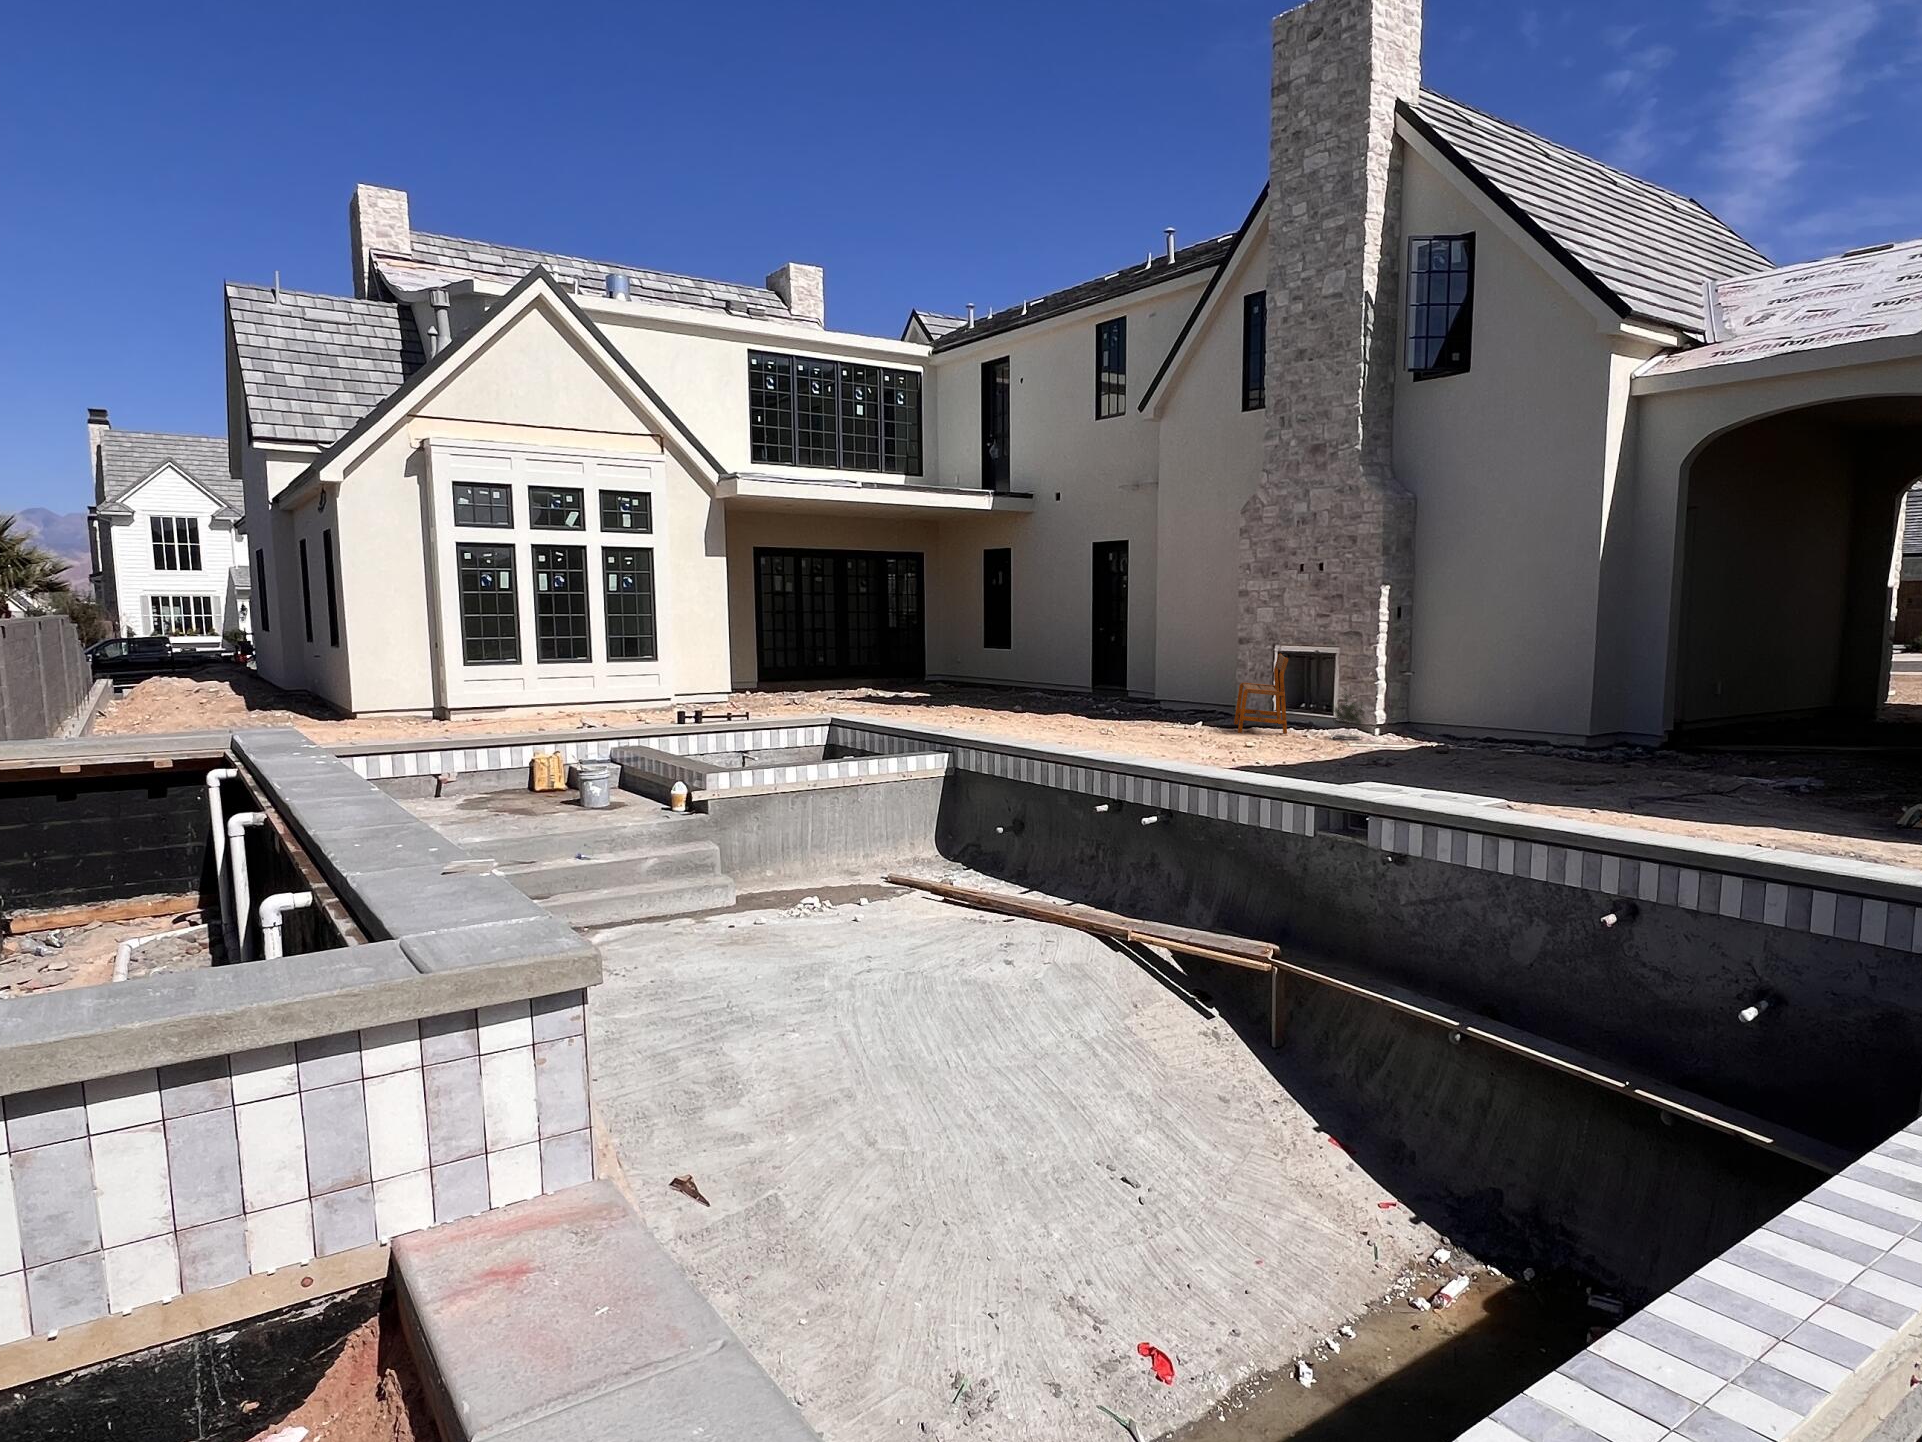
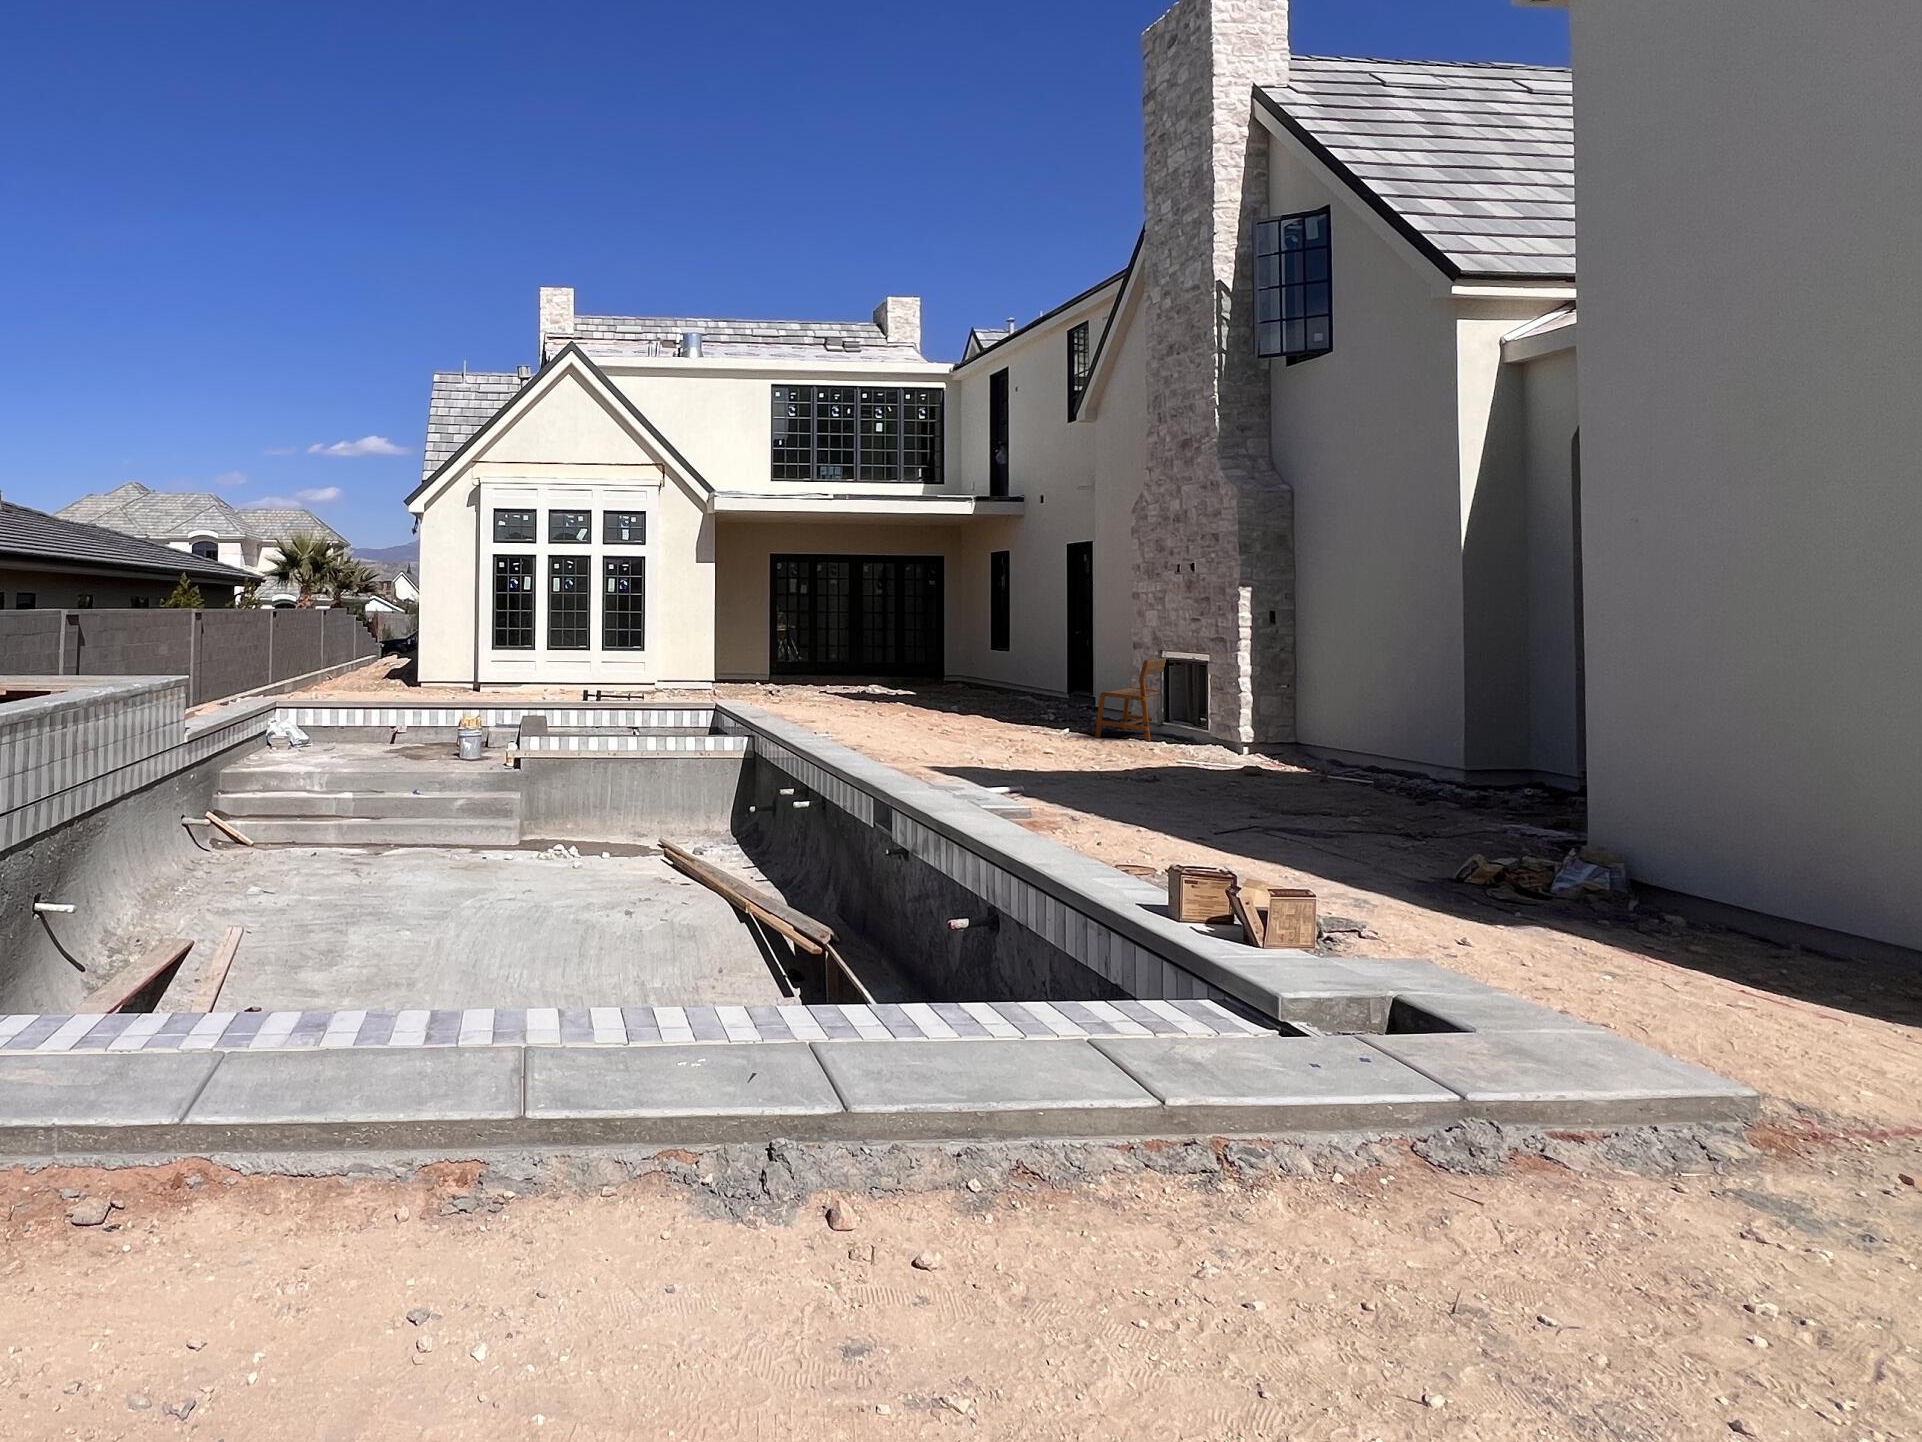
potted tree: present [1333,689,1363,740] -> none [1181,693,1224,751]

